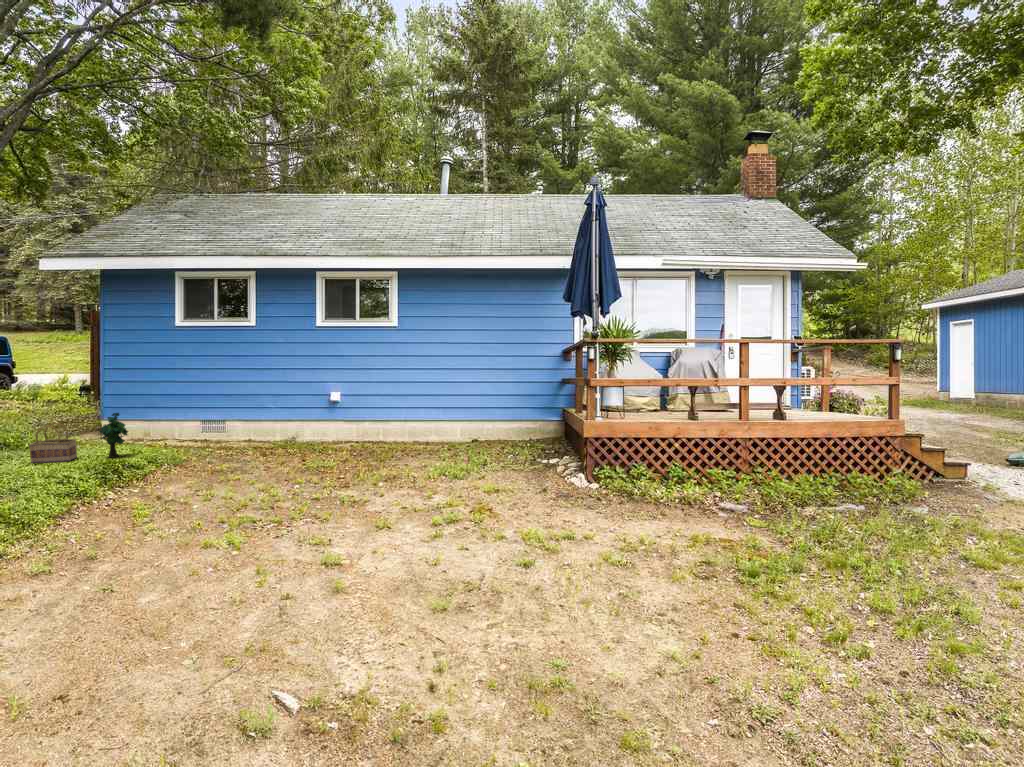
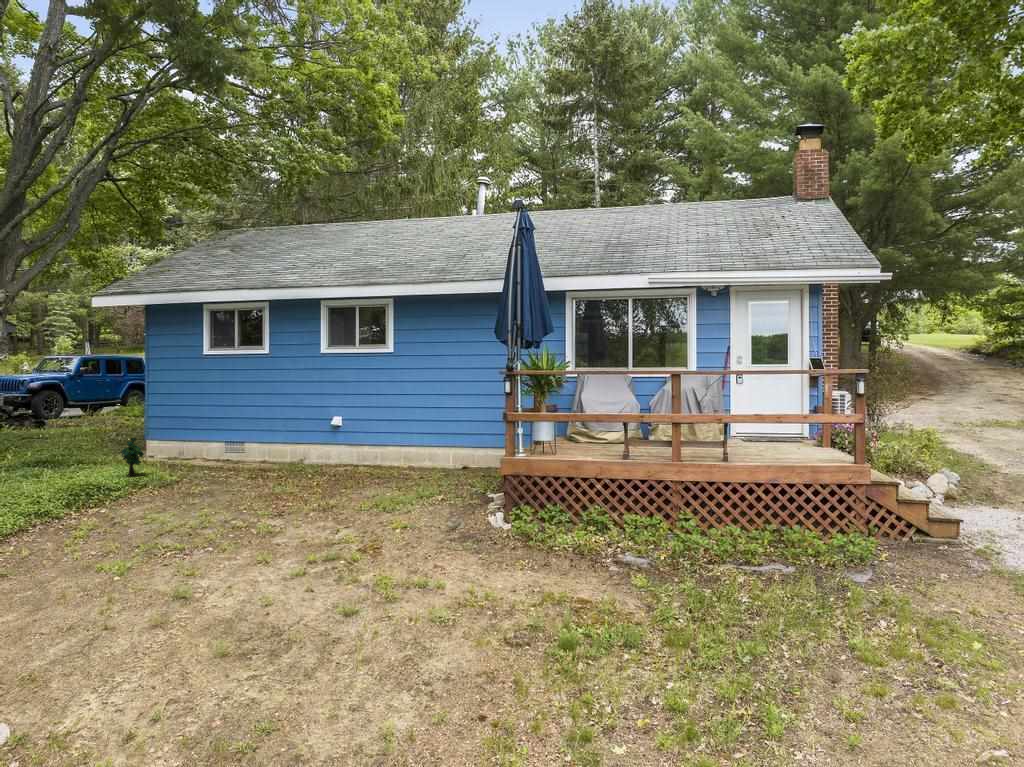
basket: present [29,423,77,463] -> none [69,445,106,479]

